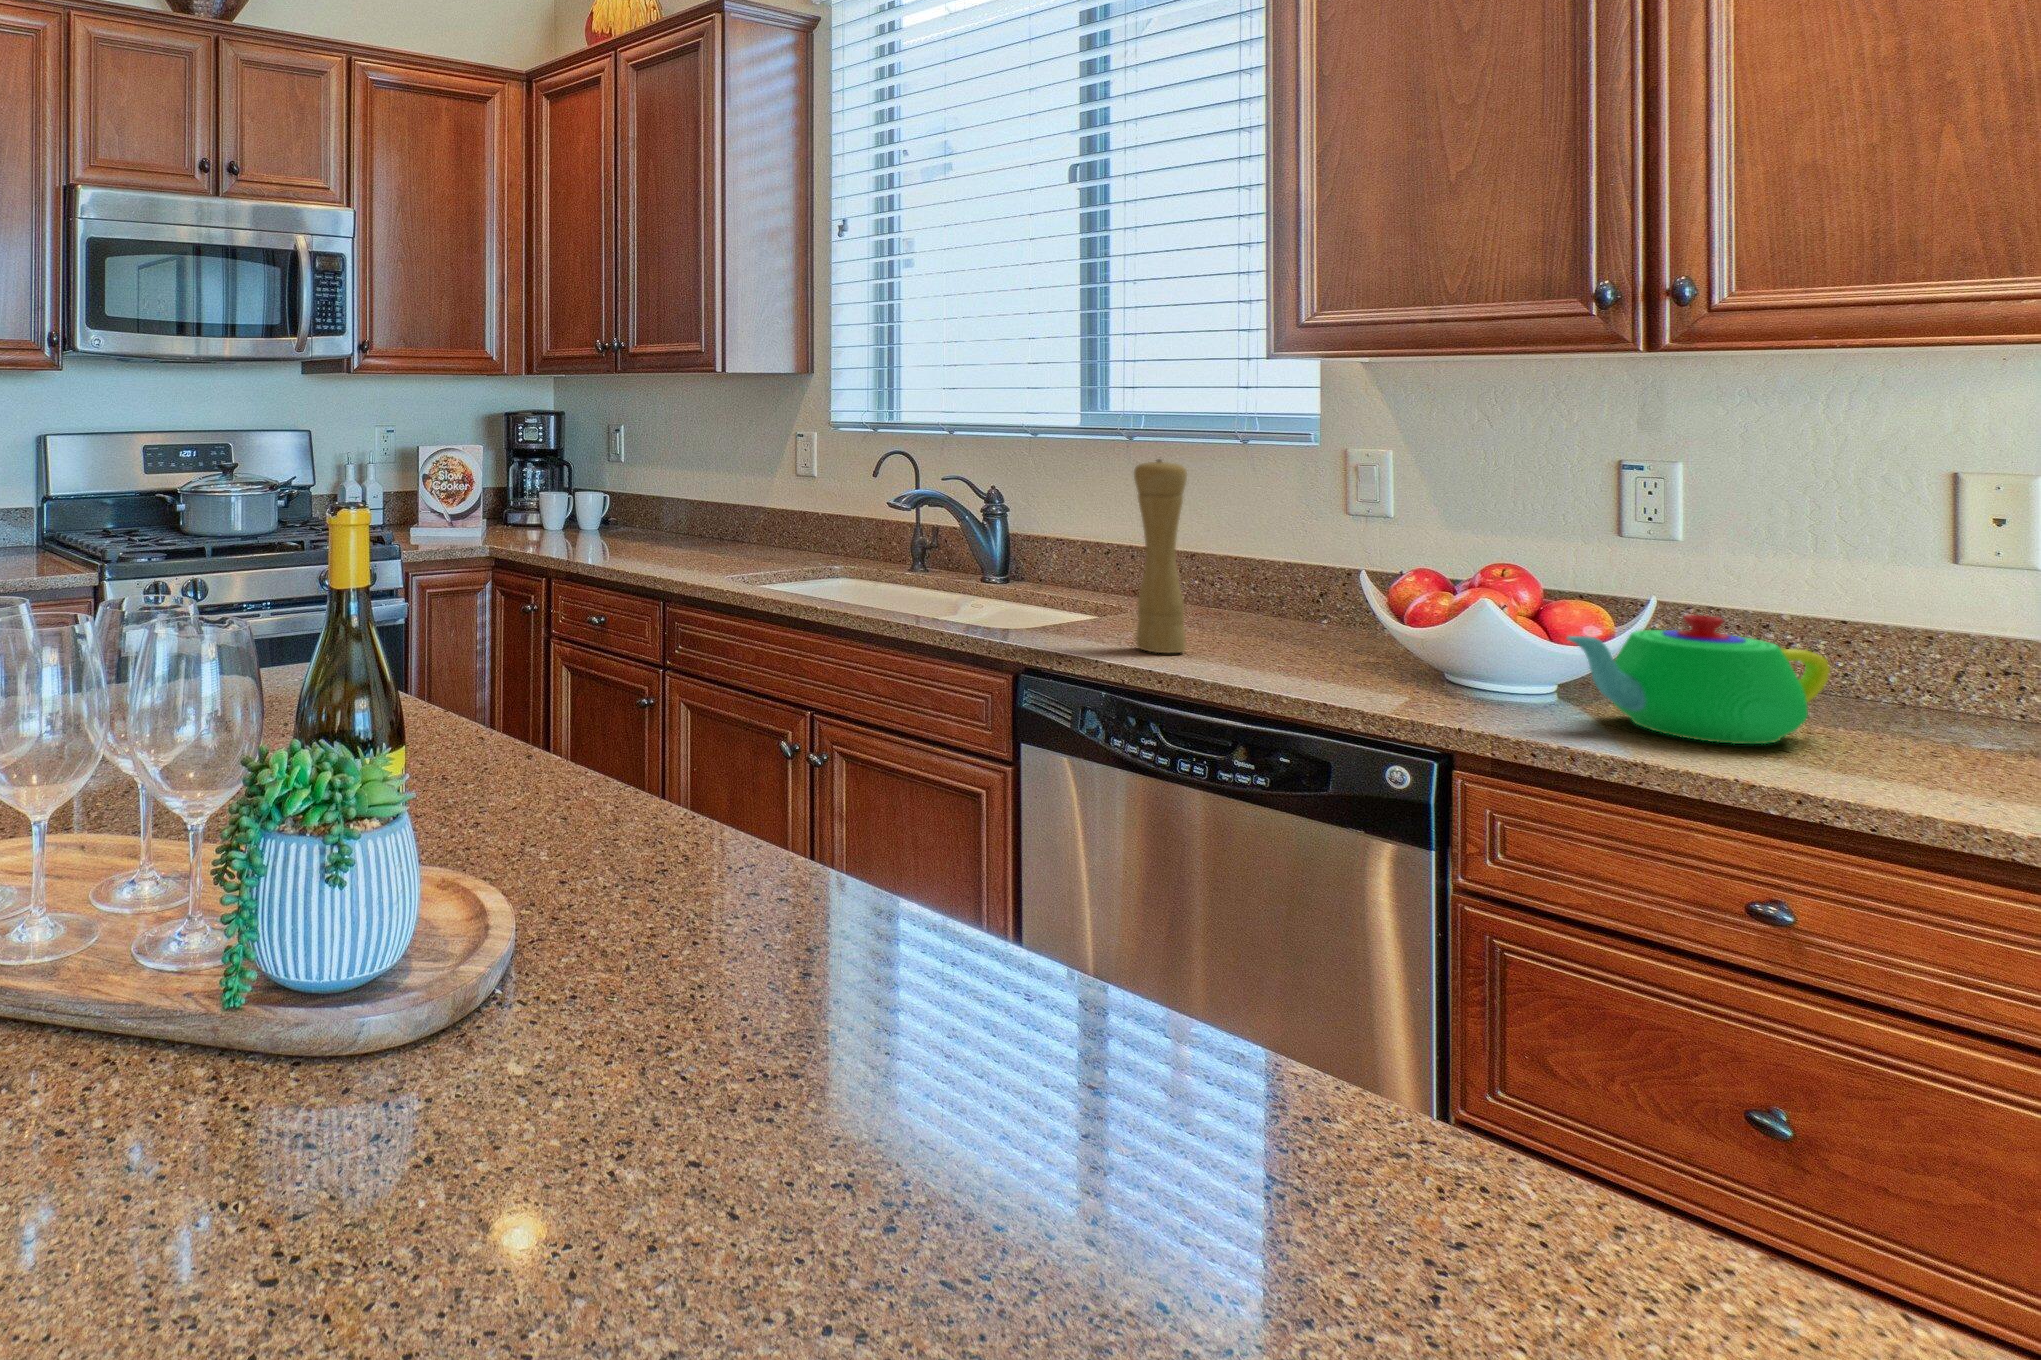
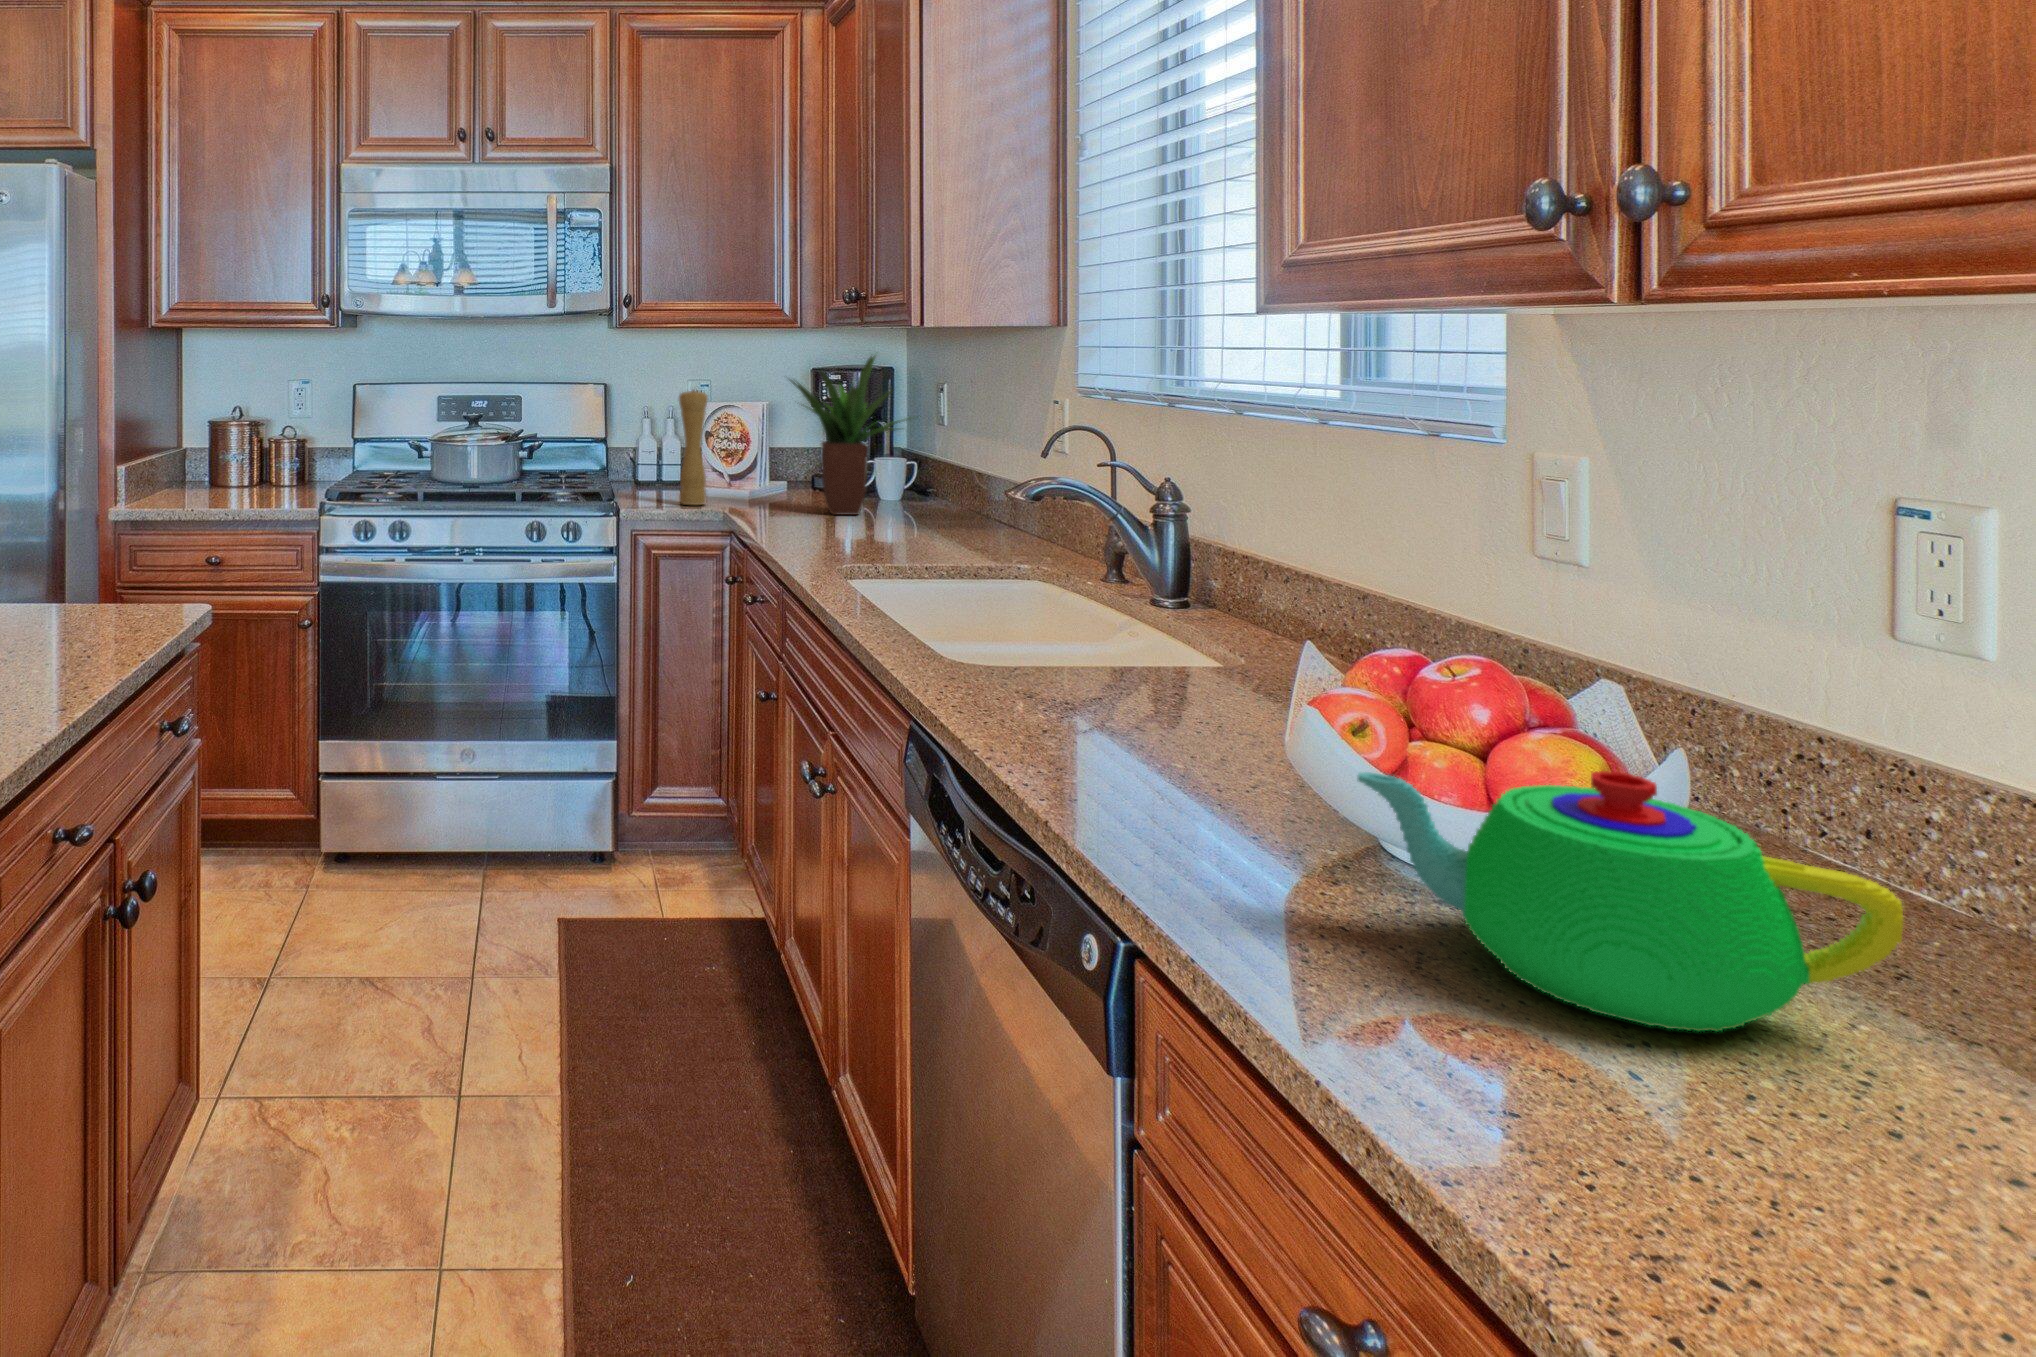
potted plant: none [551,396,668,547] -> present [791,356,907,515]
pepper mill: present [1134,459,1187,653] -> present [679,390,708,505]

